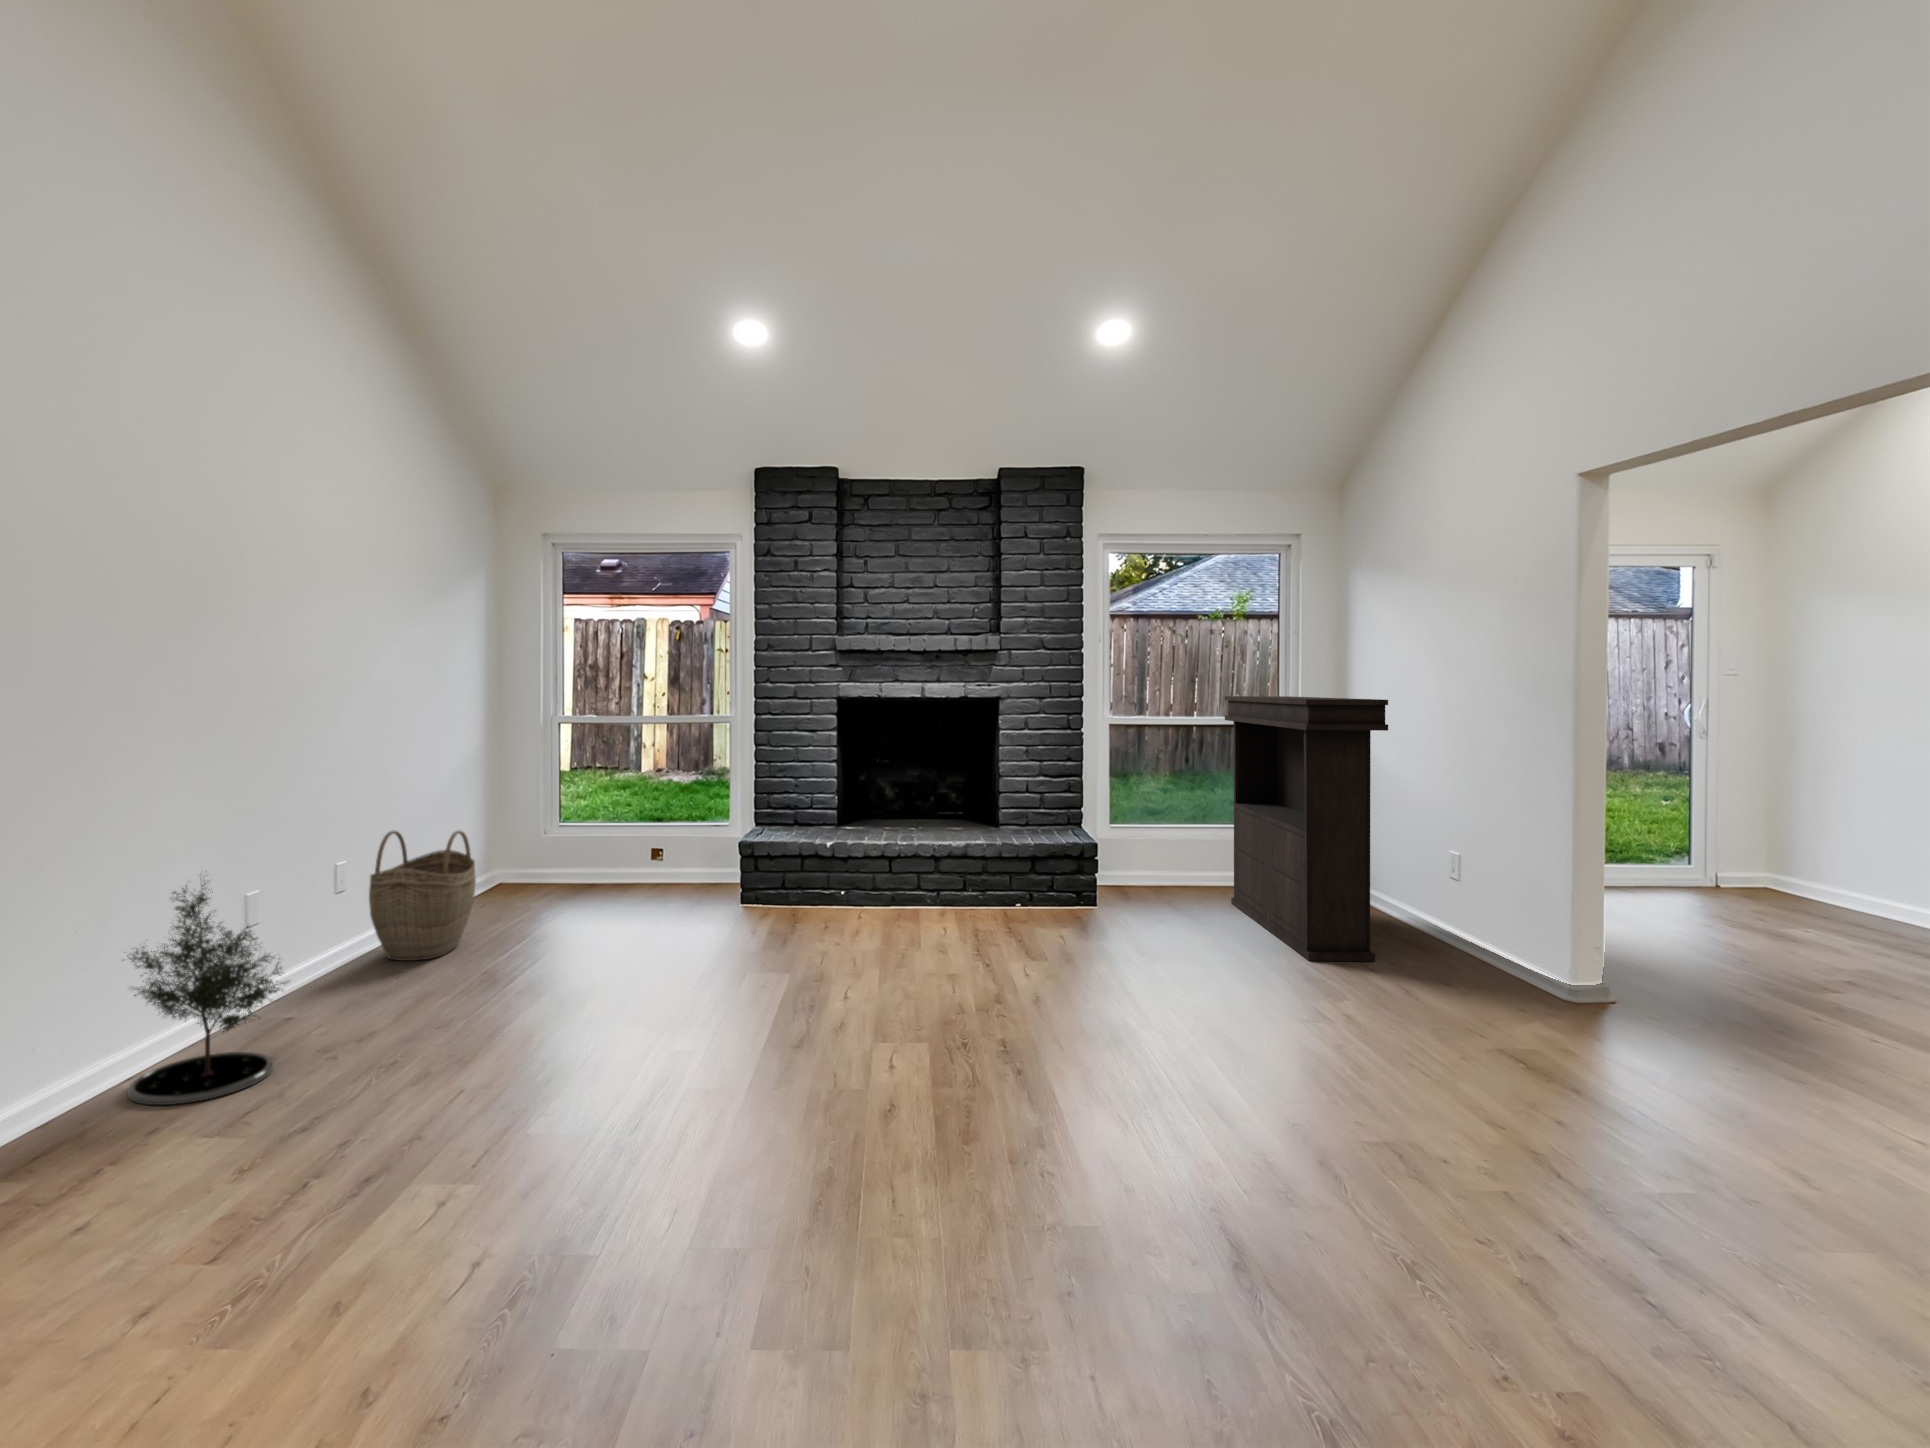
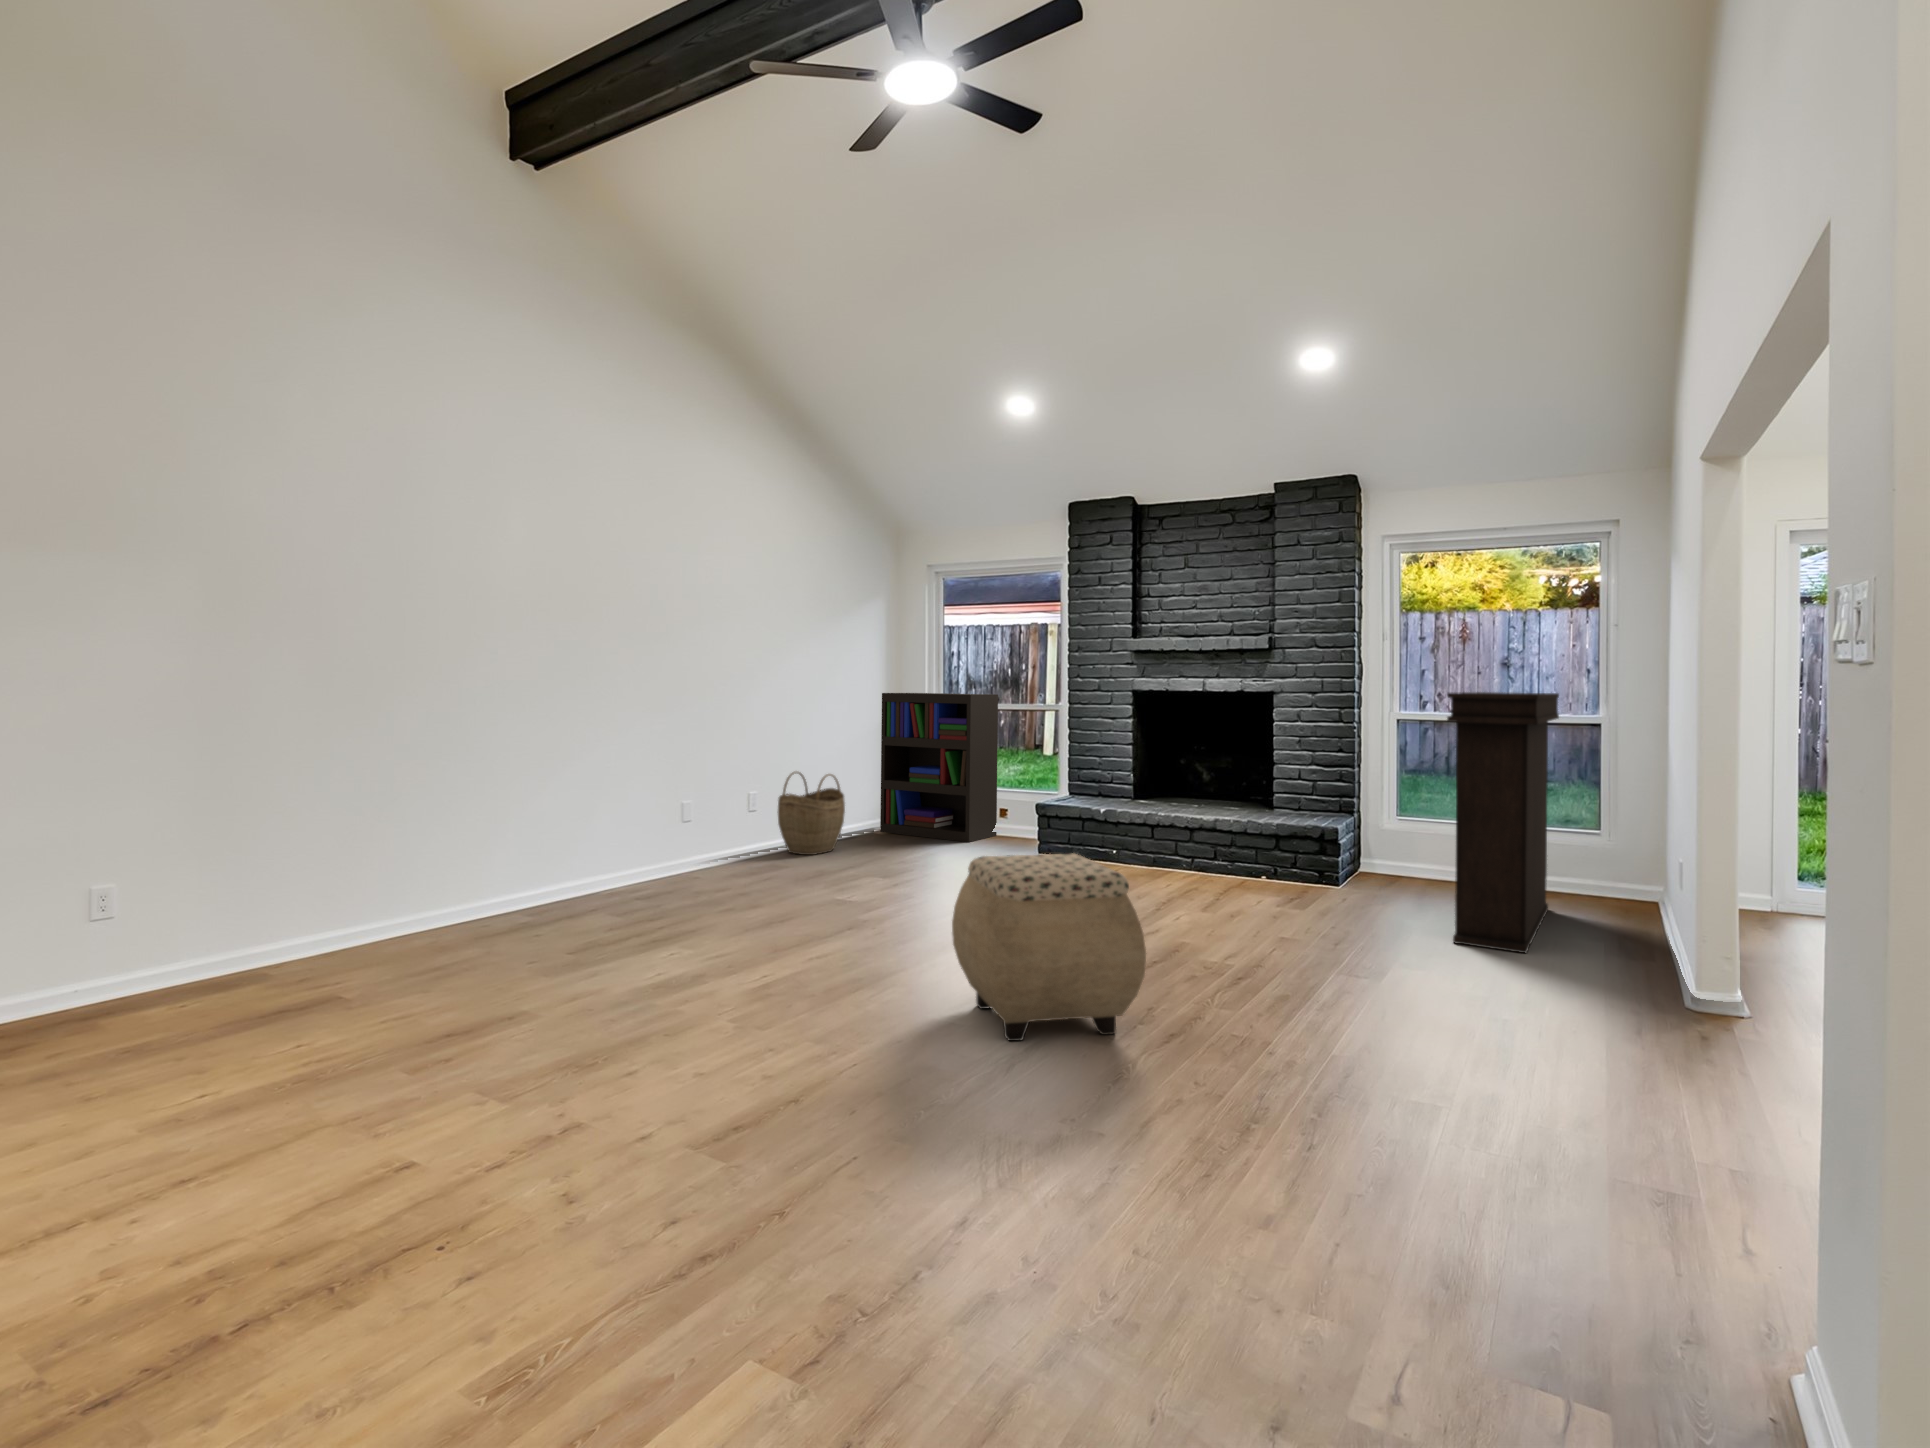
bookshelf: none [487,704,652,901] -> present [880,693,998,842]
potted tree: present [123,878,288,1105] -> none [621,772,691,891]
ottoman: none [1068,948,1389,1292] -> present [952,854,1146,1041]

